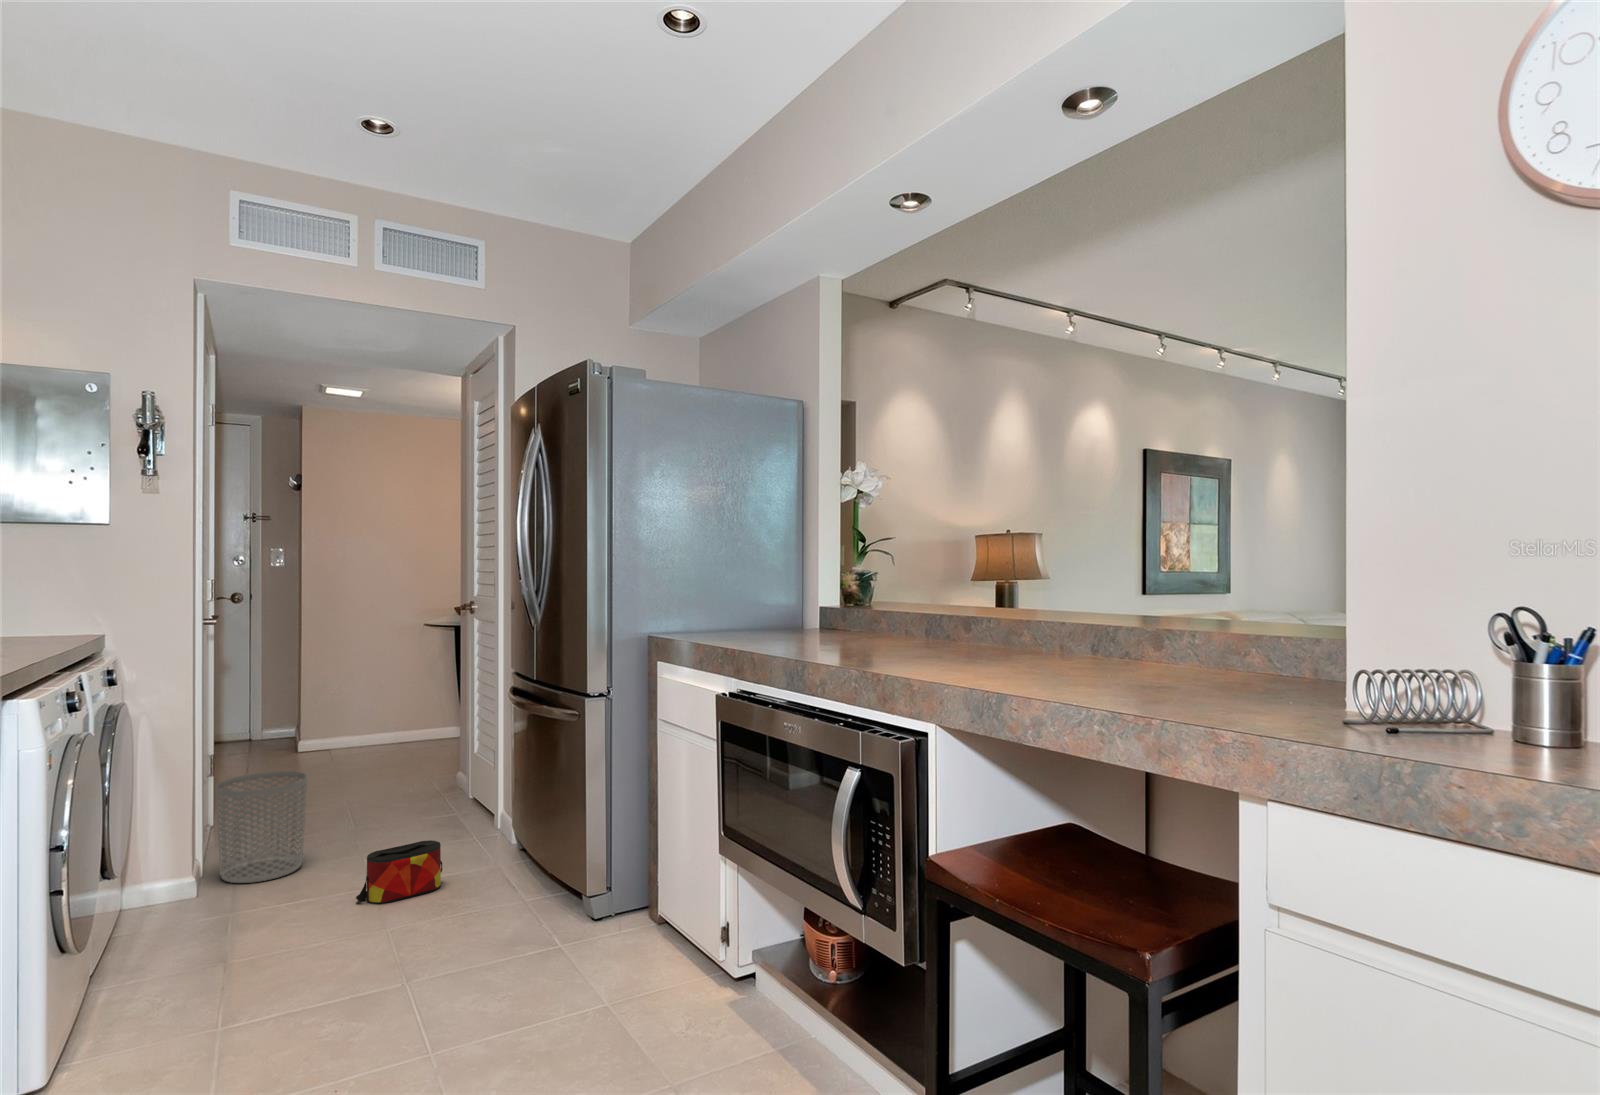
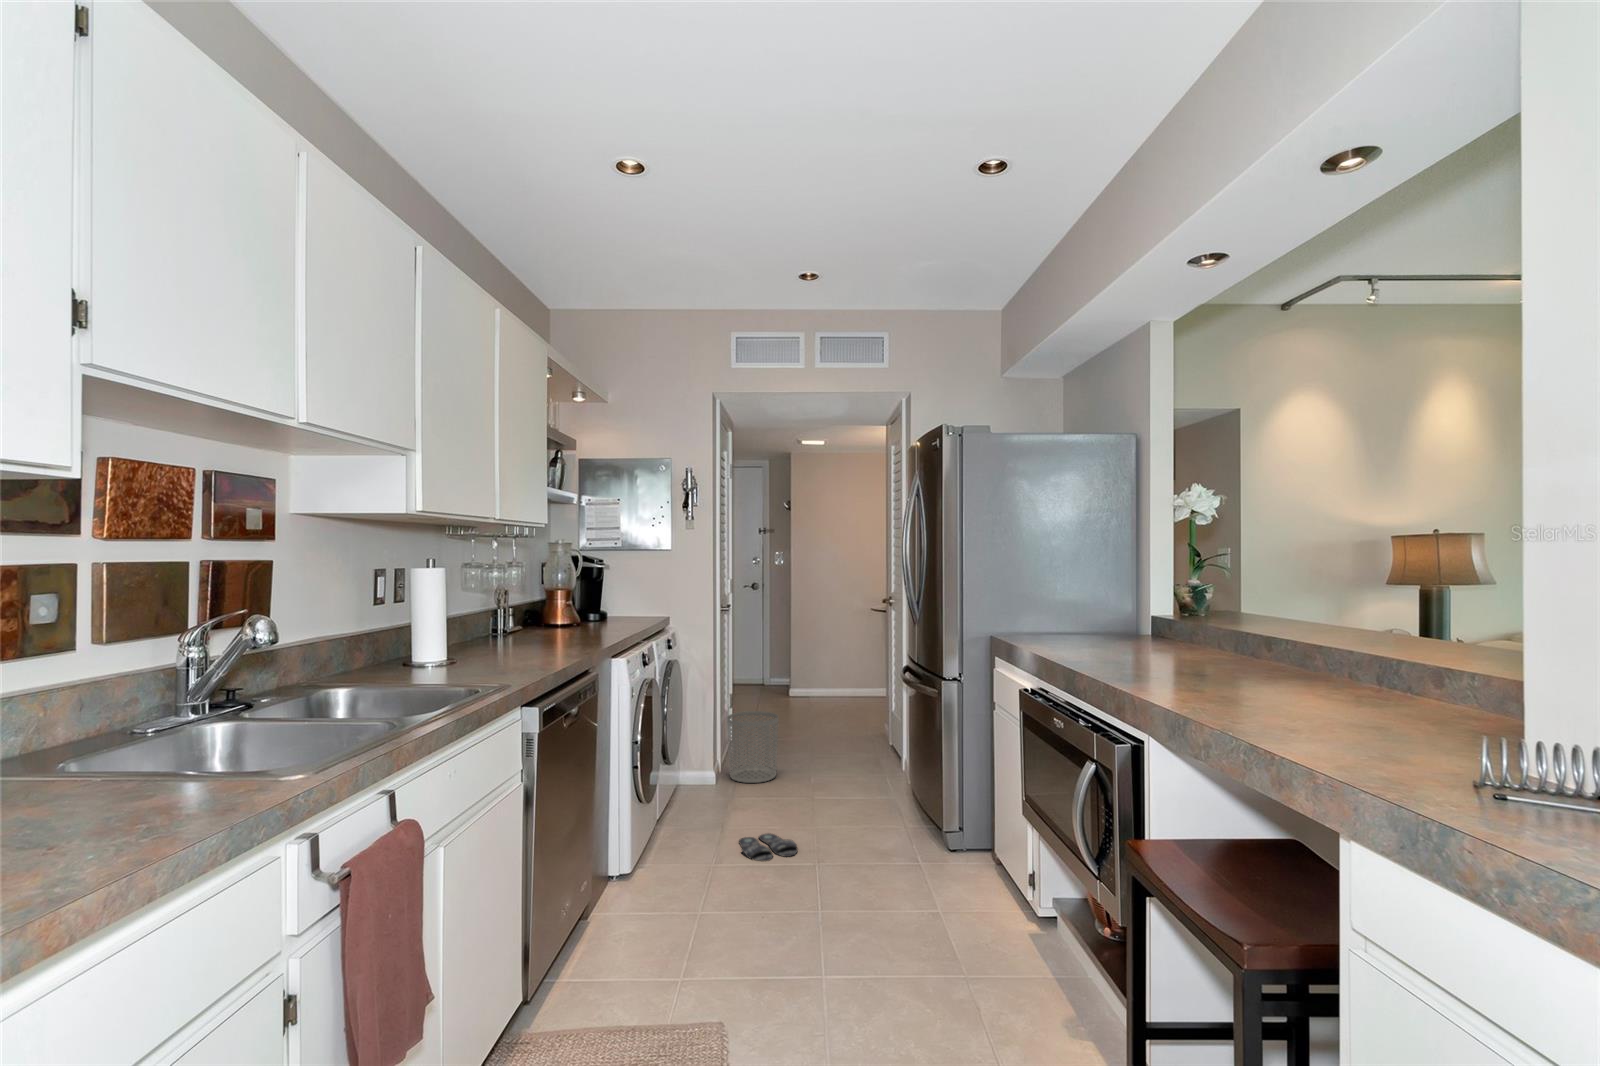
bag: present [356,840,442,904] -> none [802,772,858,811]
slippers: none [258,953,366,1002] -> present [739,833,798,861]

